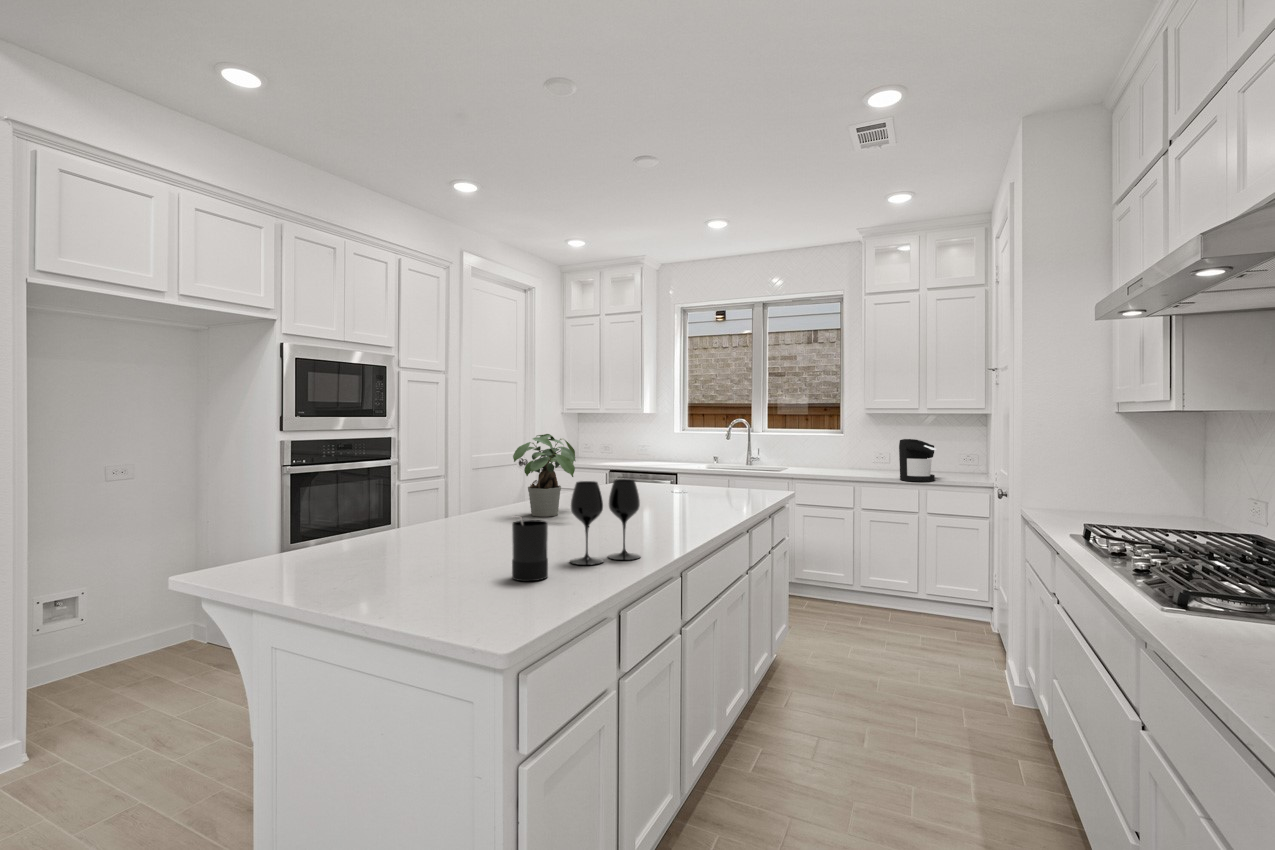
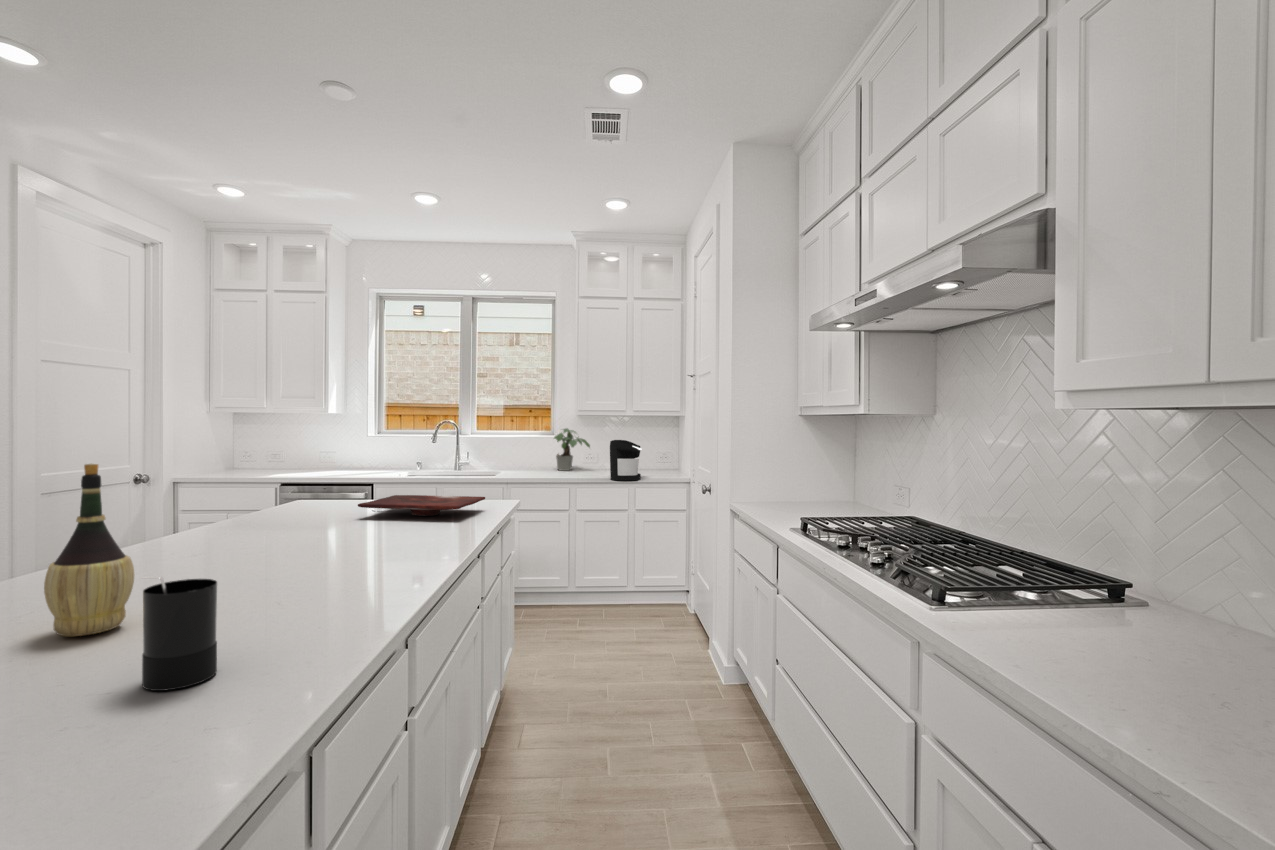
potted plant: present [513,434,576,517] -> present [554,429,590,471]
wine bottle: none [469,450,510,551] -> present [44,464,134,636]
wine glass: present [570,479,640,565] -> none [253,500,370,638]
cutting board: none [653,483,755,501] -> present [358,495,485,516]

